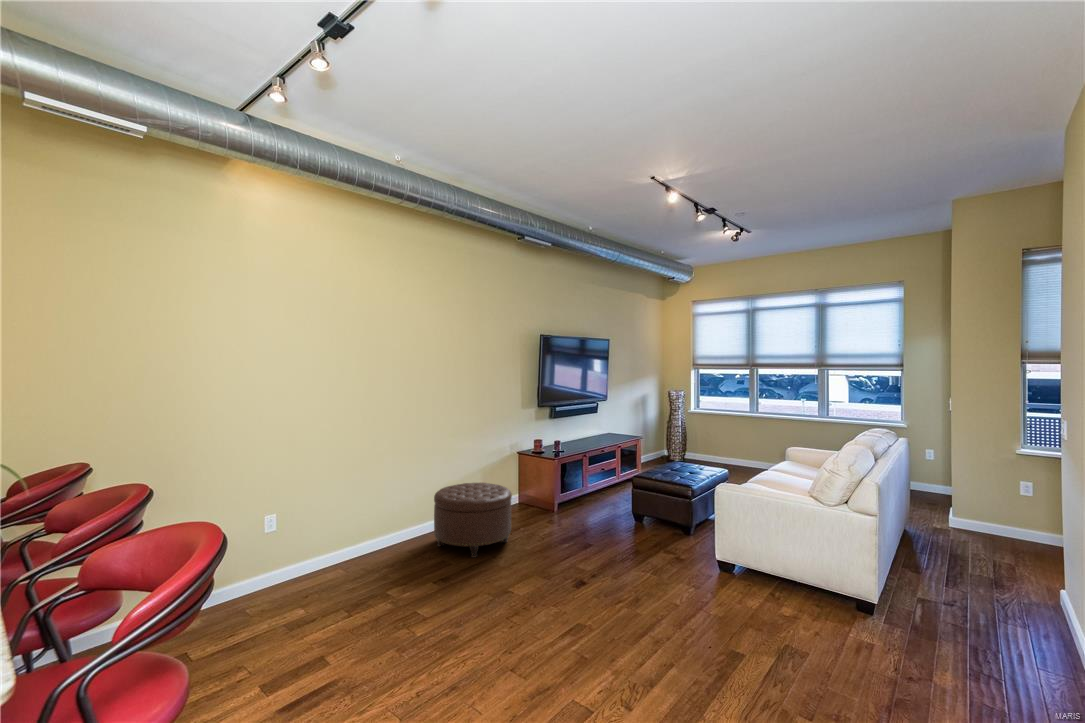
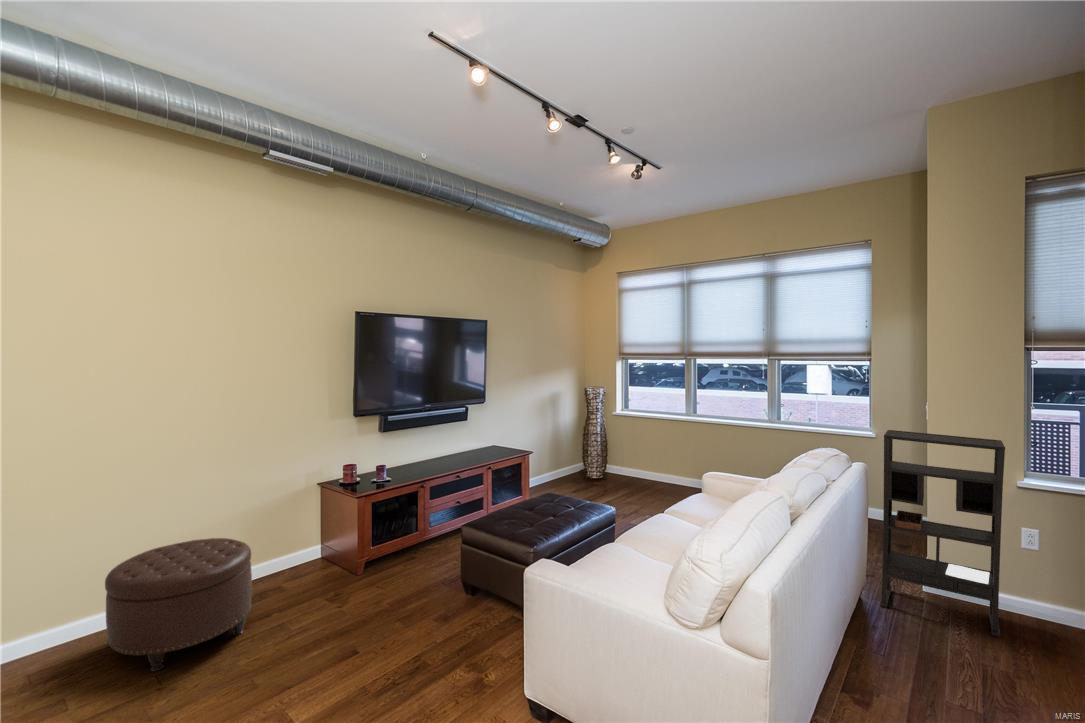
bookshelf: none [925,416,1009,549] -> present [880,430,1005,637]

